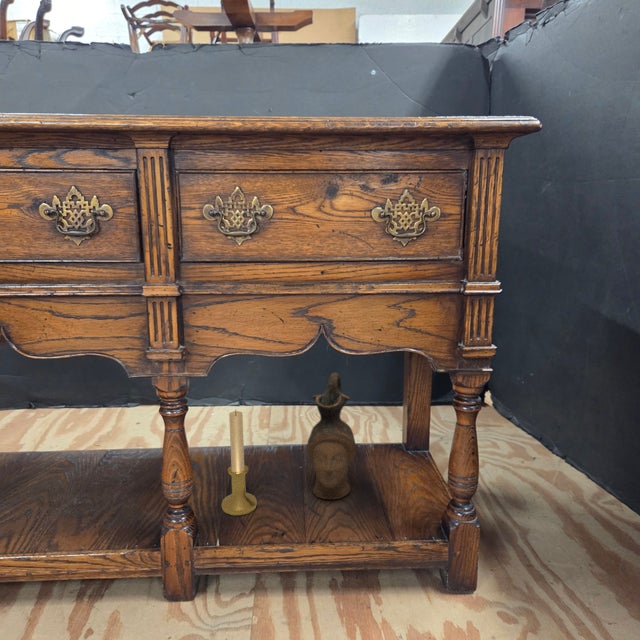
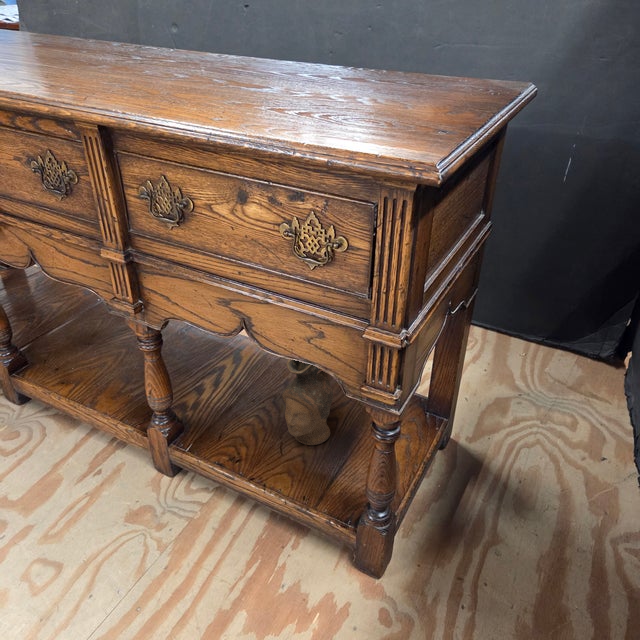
candle holder: present [222,410,257,516] -> none [214,346,245,430]

